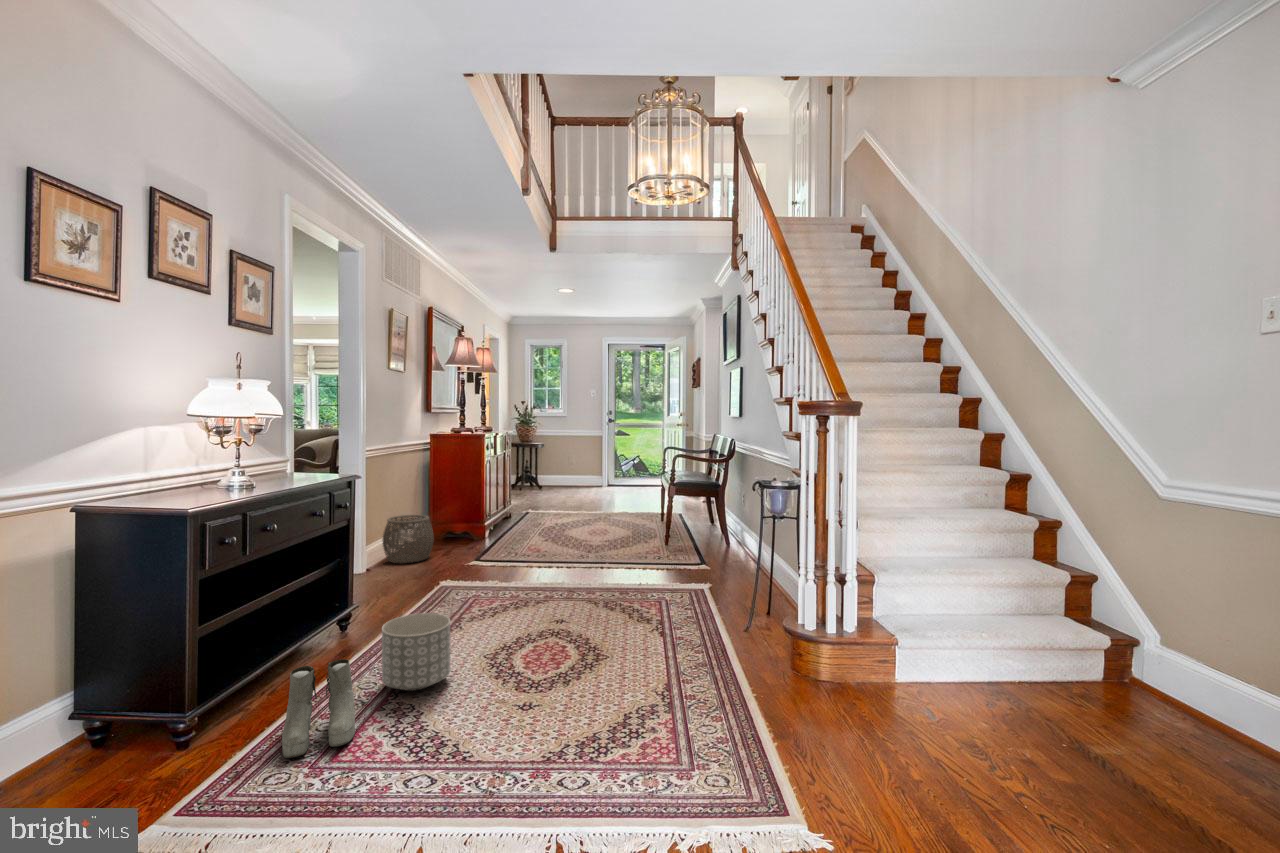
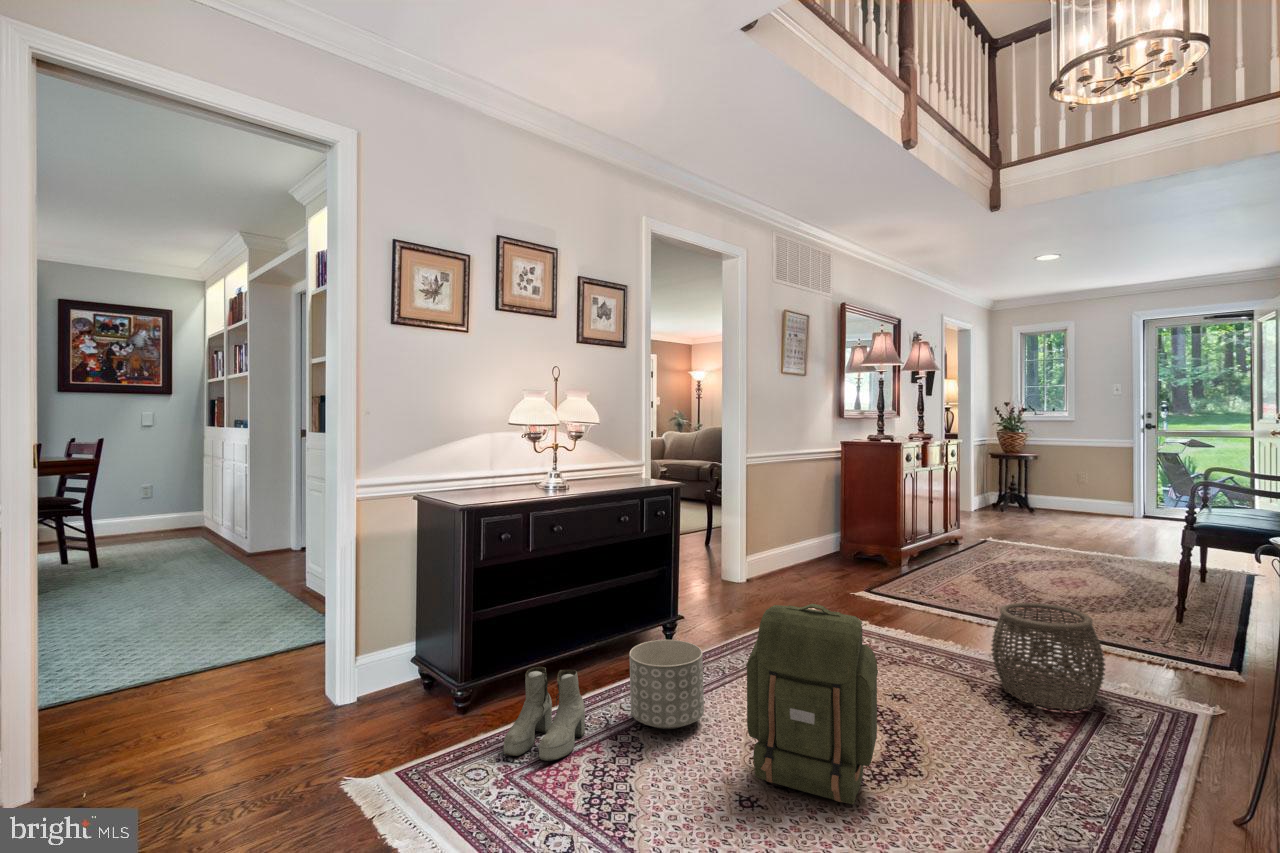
woven basket: present [382,515,433,563] -> present [991,603,1105,711]
backpack: none [510,556,604,691] -> present [746,604,878,804]

